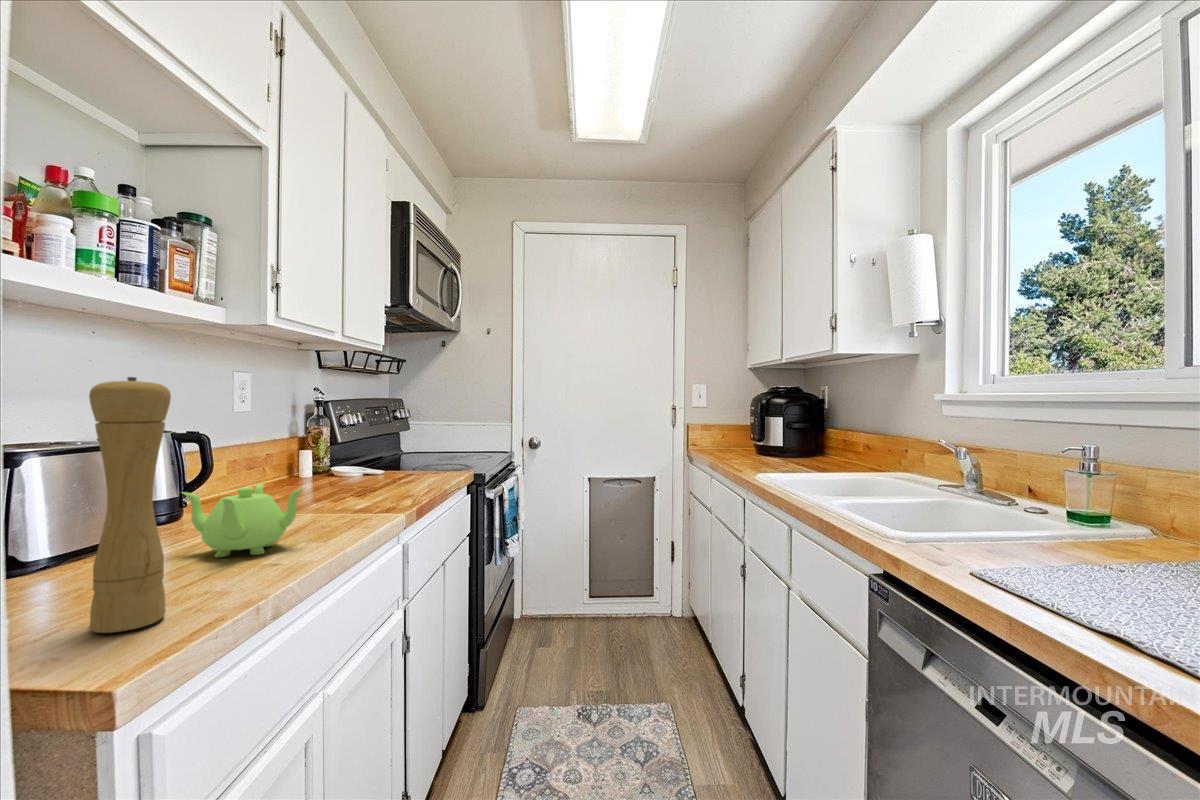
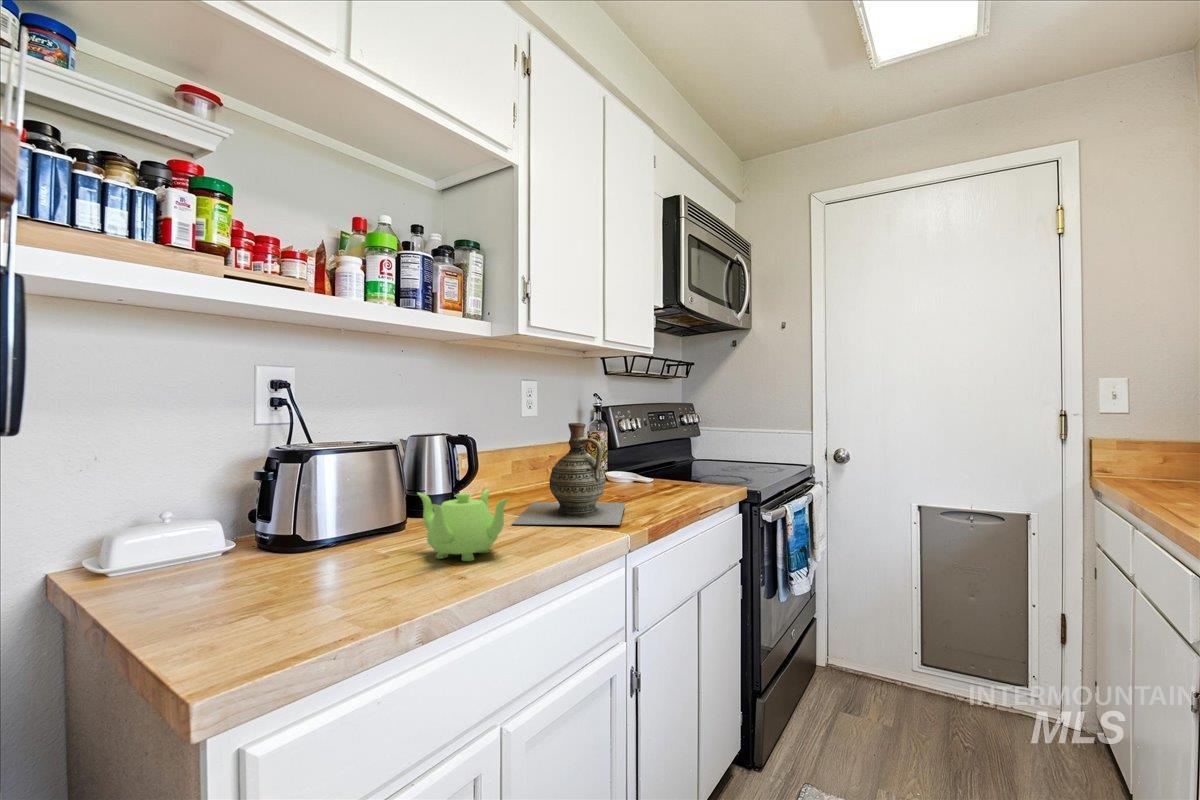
pepper mill: present [89,377,171,633] -> none [279,388,345,625]
ceramic jug: none [269,416,388,521] -> present [512,423,625,525]

